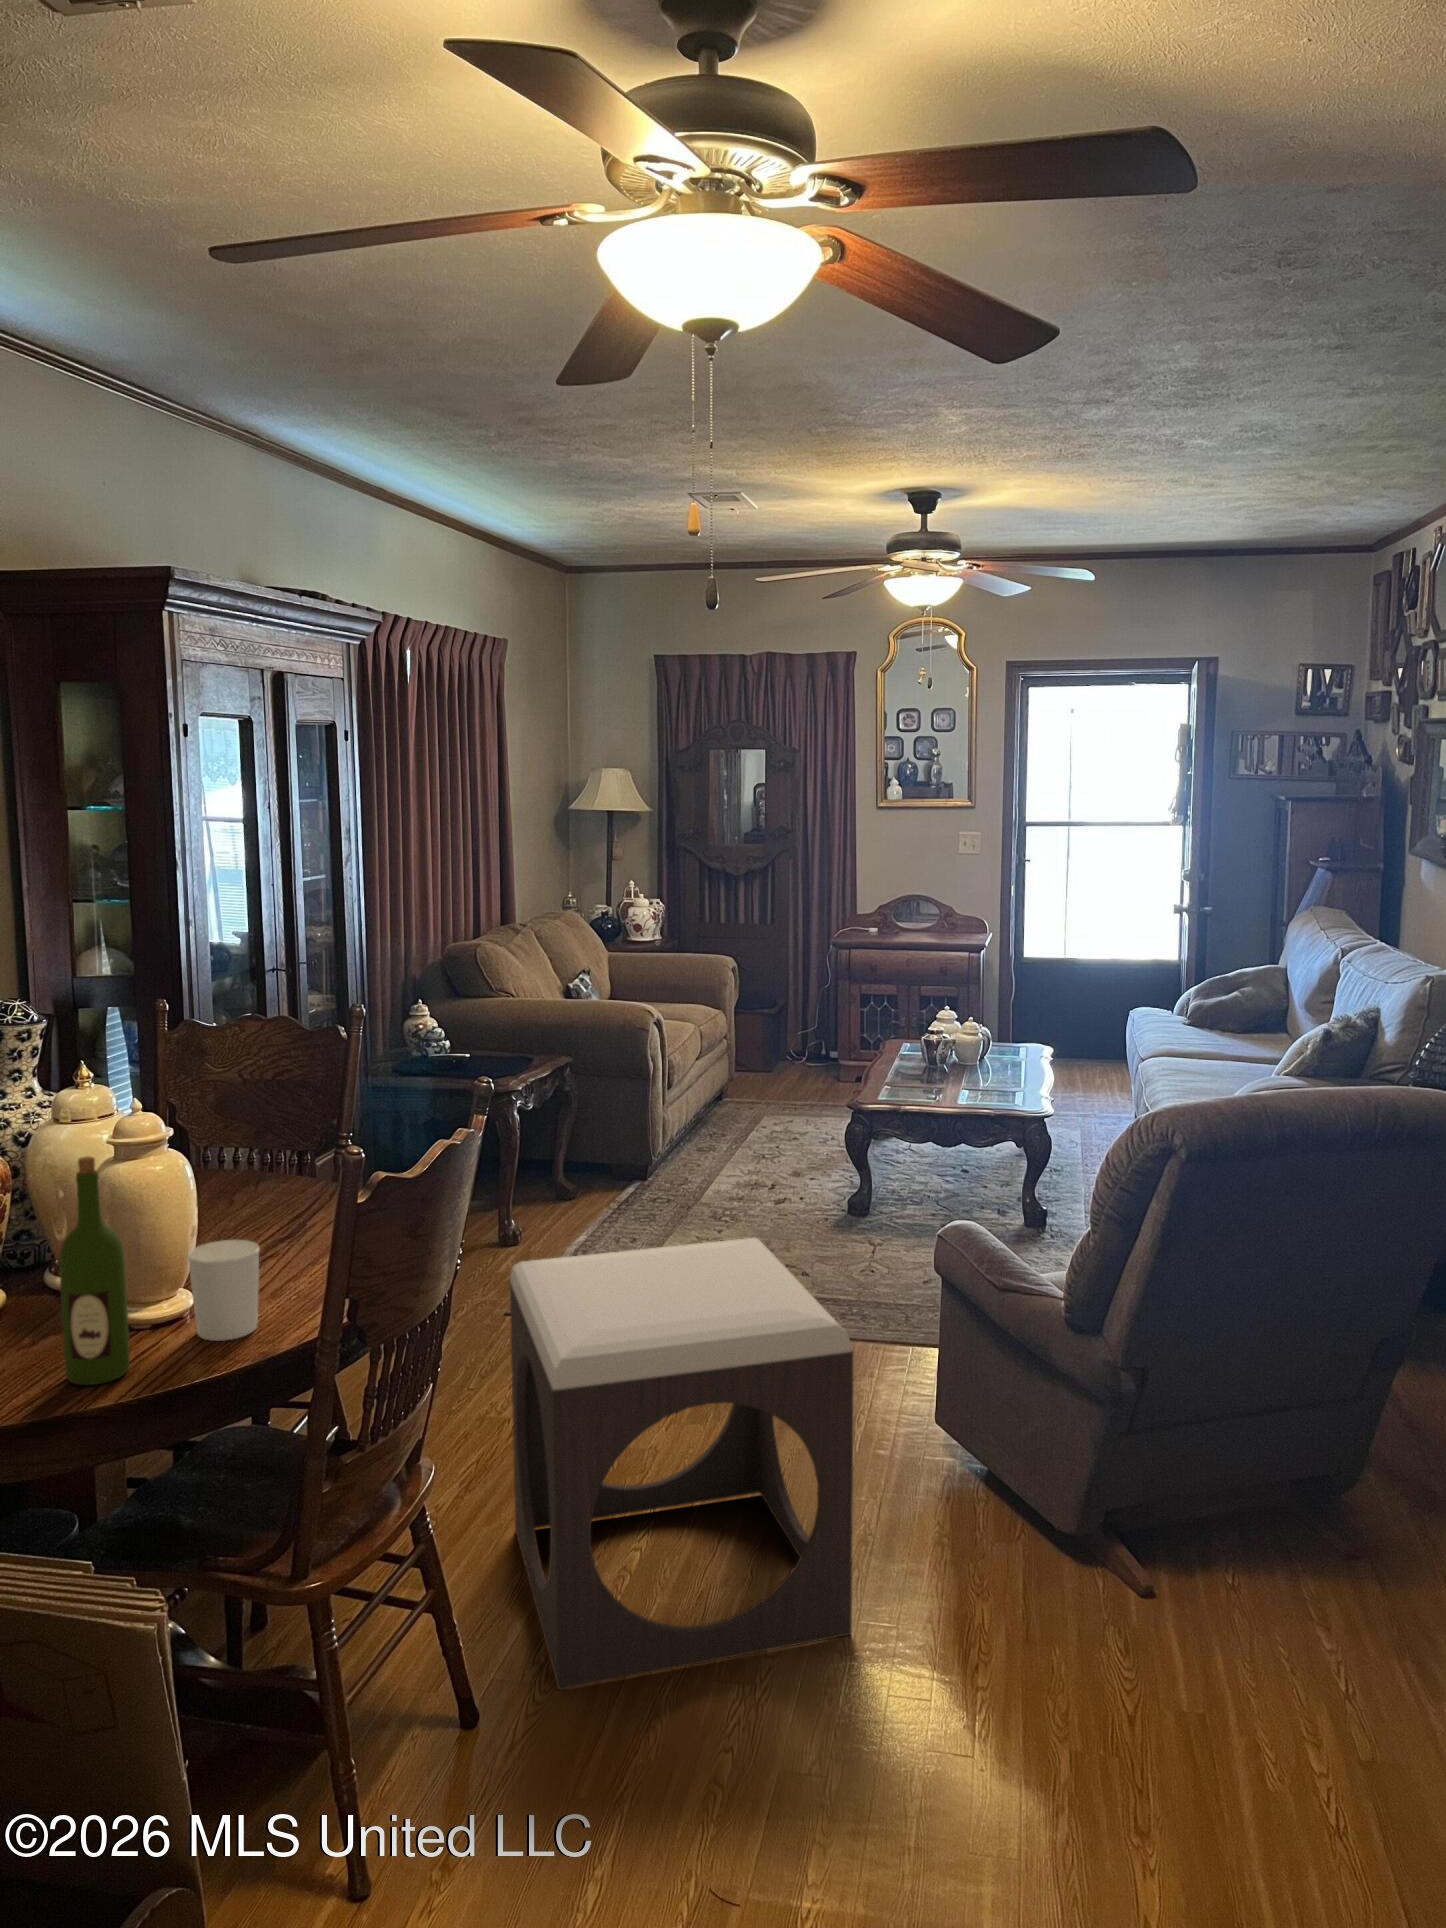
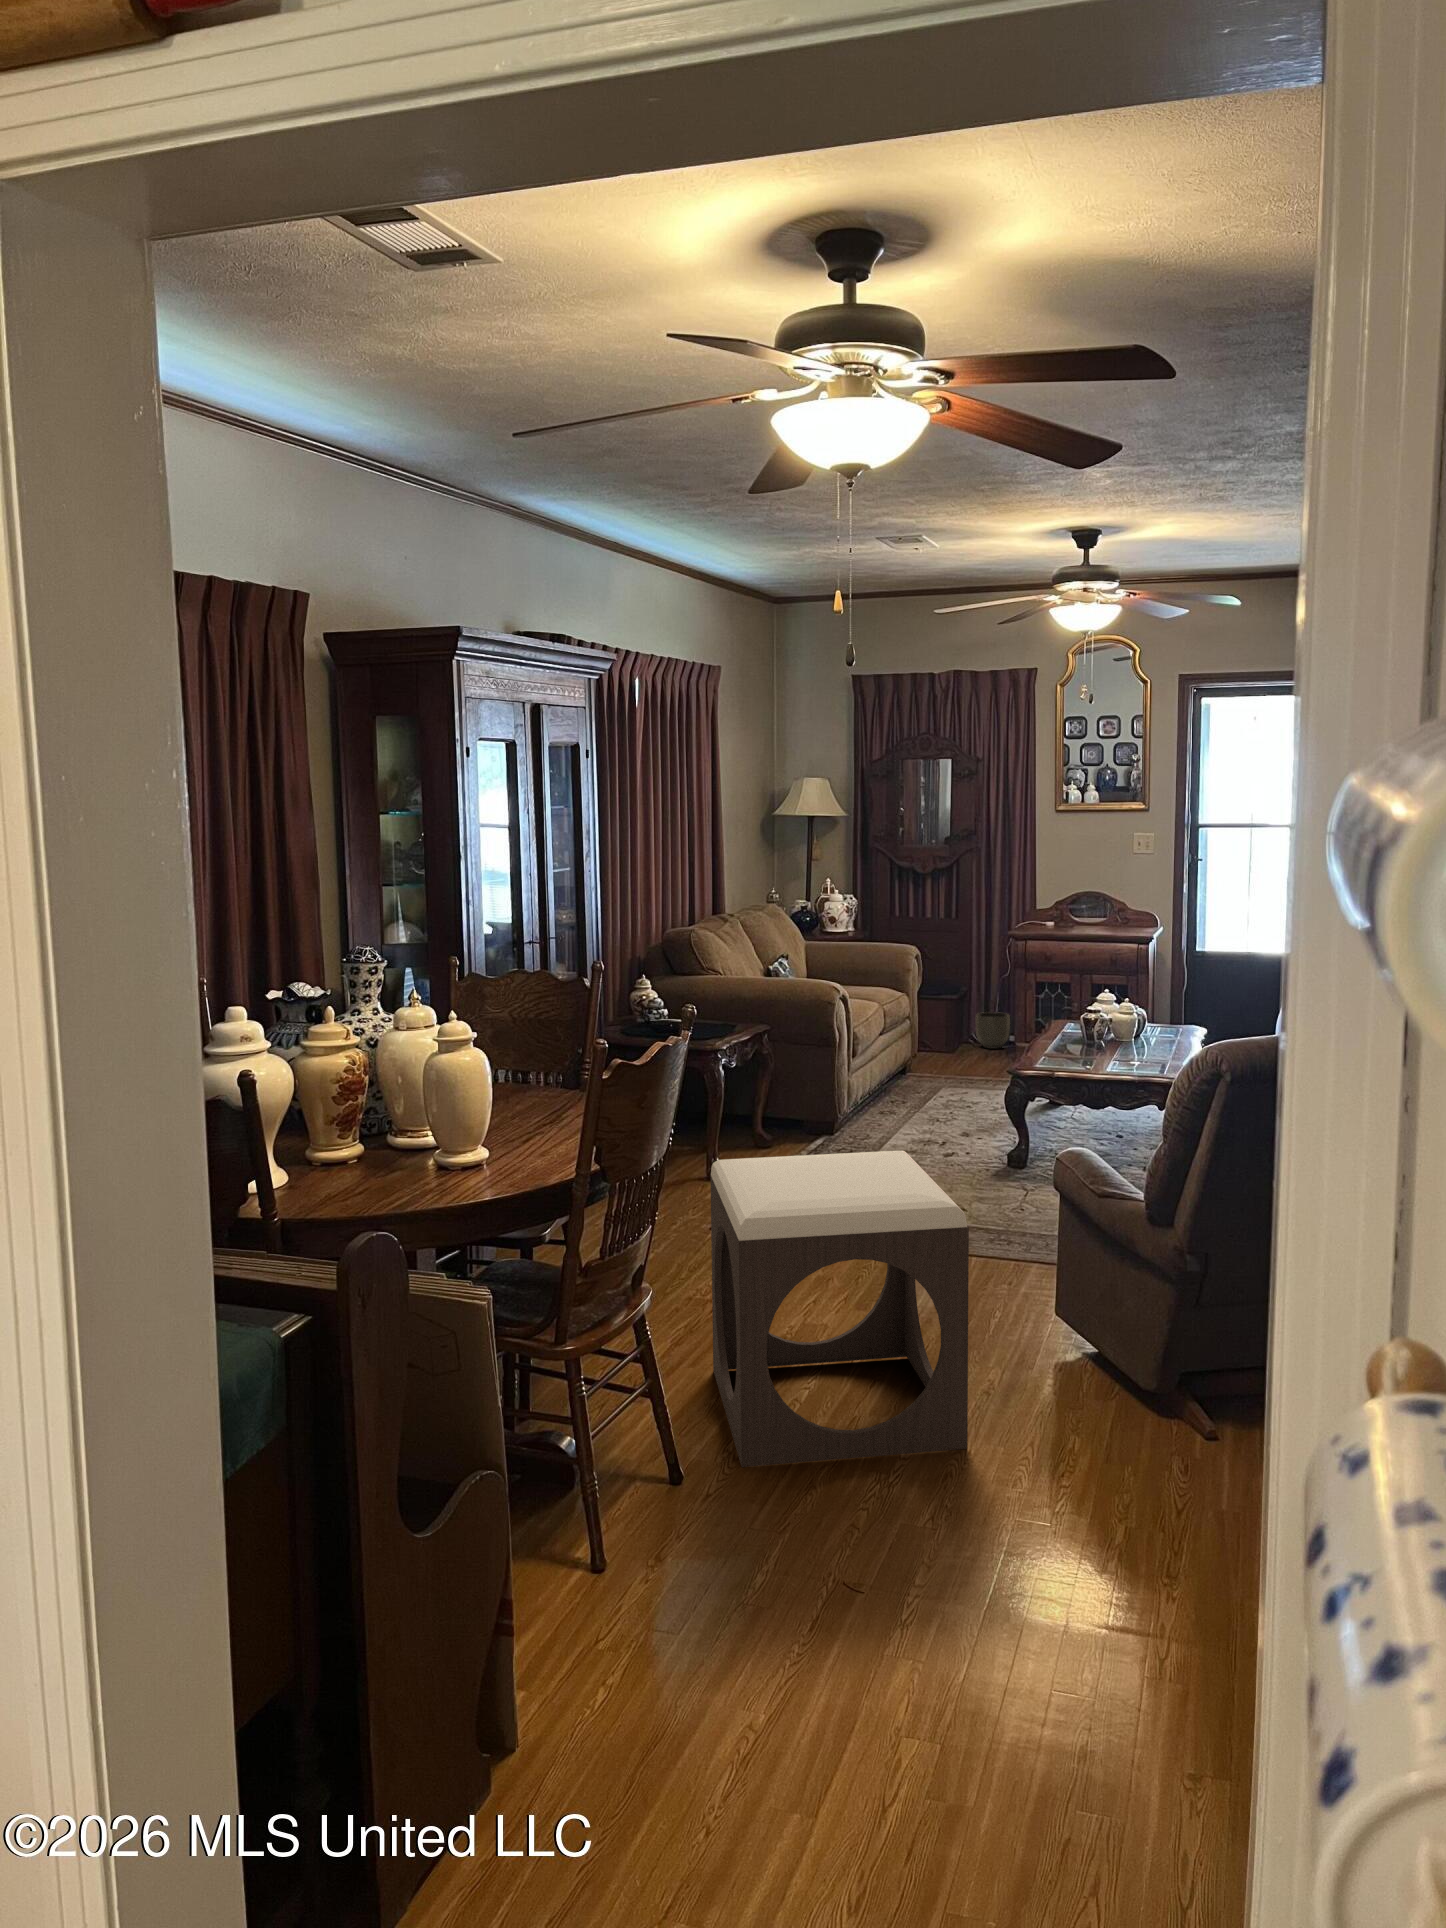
planter: none [795,1027,832,1068] -> present [976,1012,1010,1049]
wine bottle: present [59,1156,130,1385] -> none [408,1044,452,1197]
candle holder: present [188,1240,260,1341] -> none [487,1111,535,1178]

